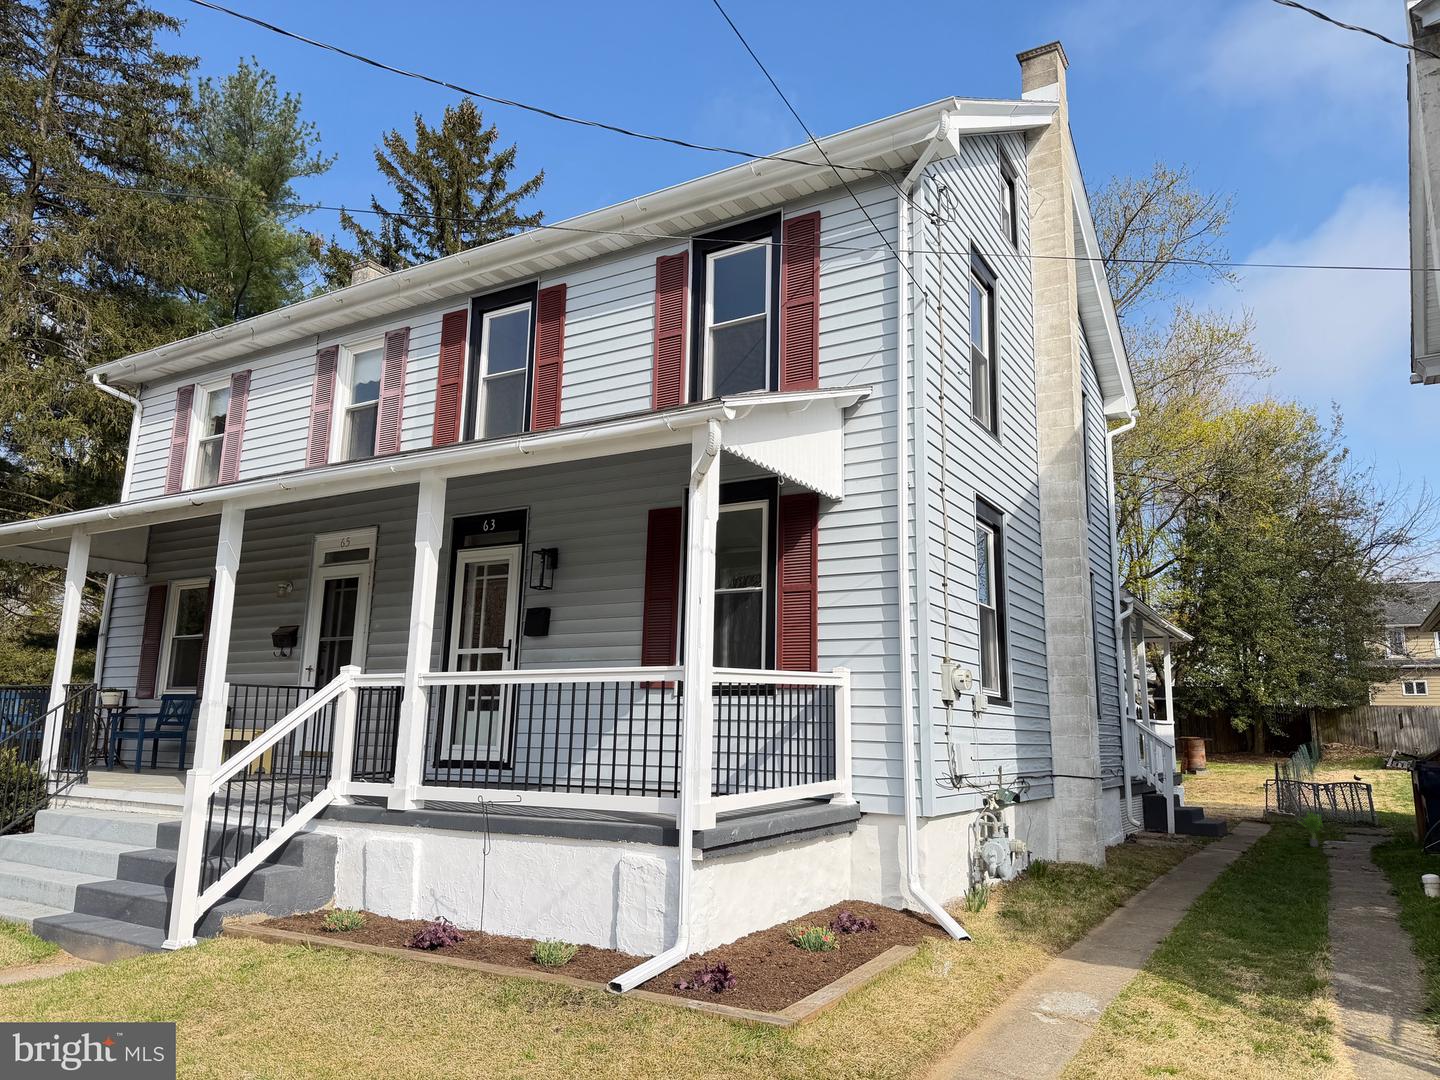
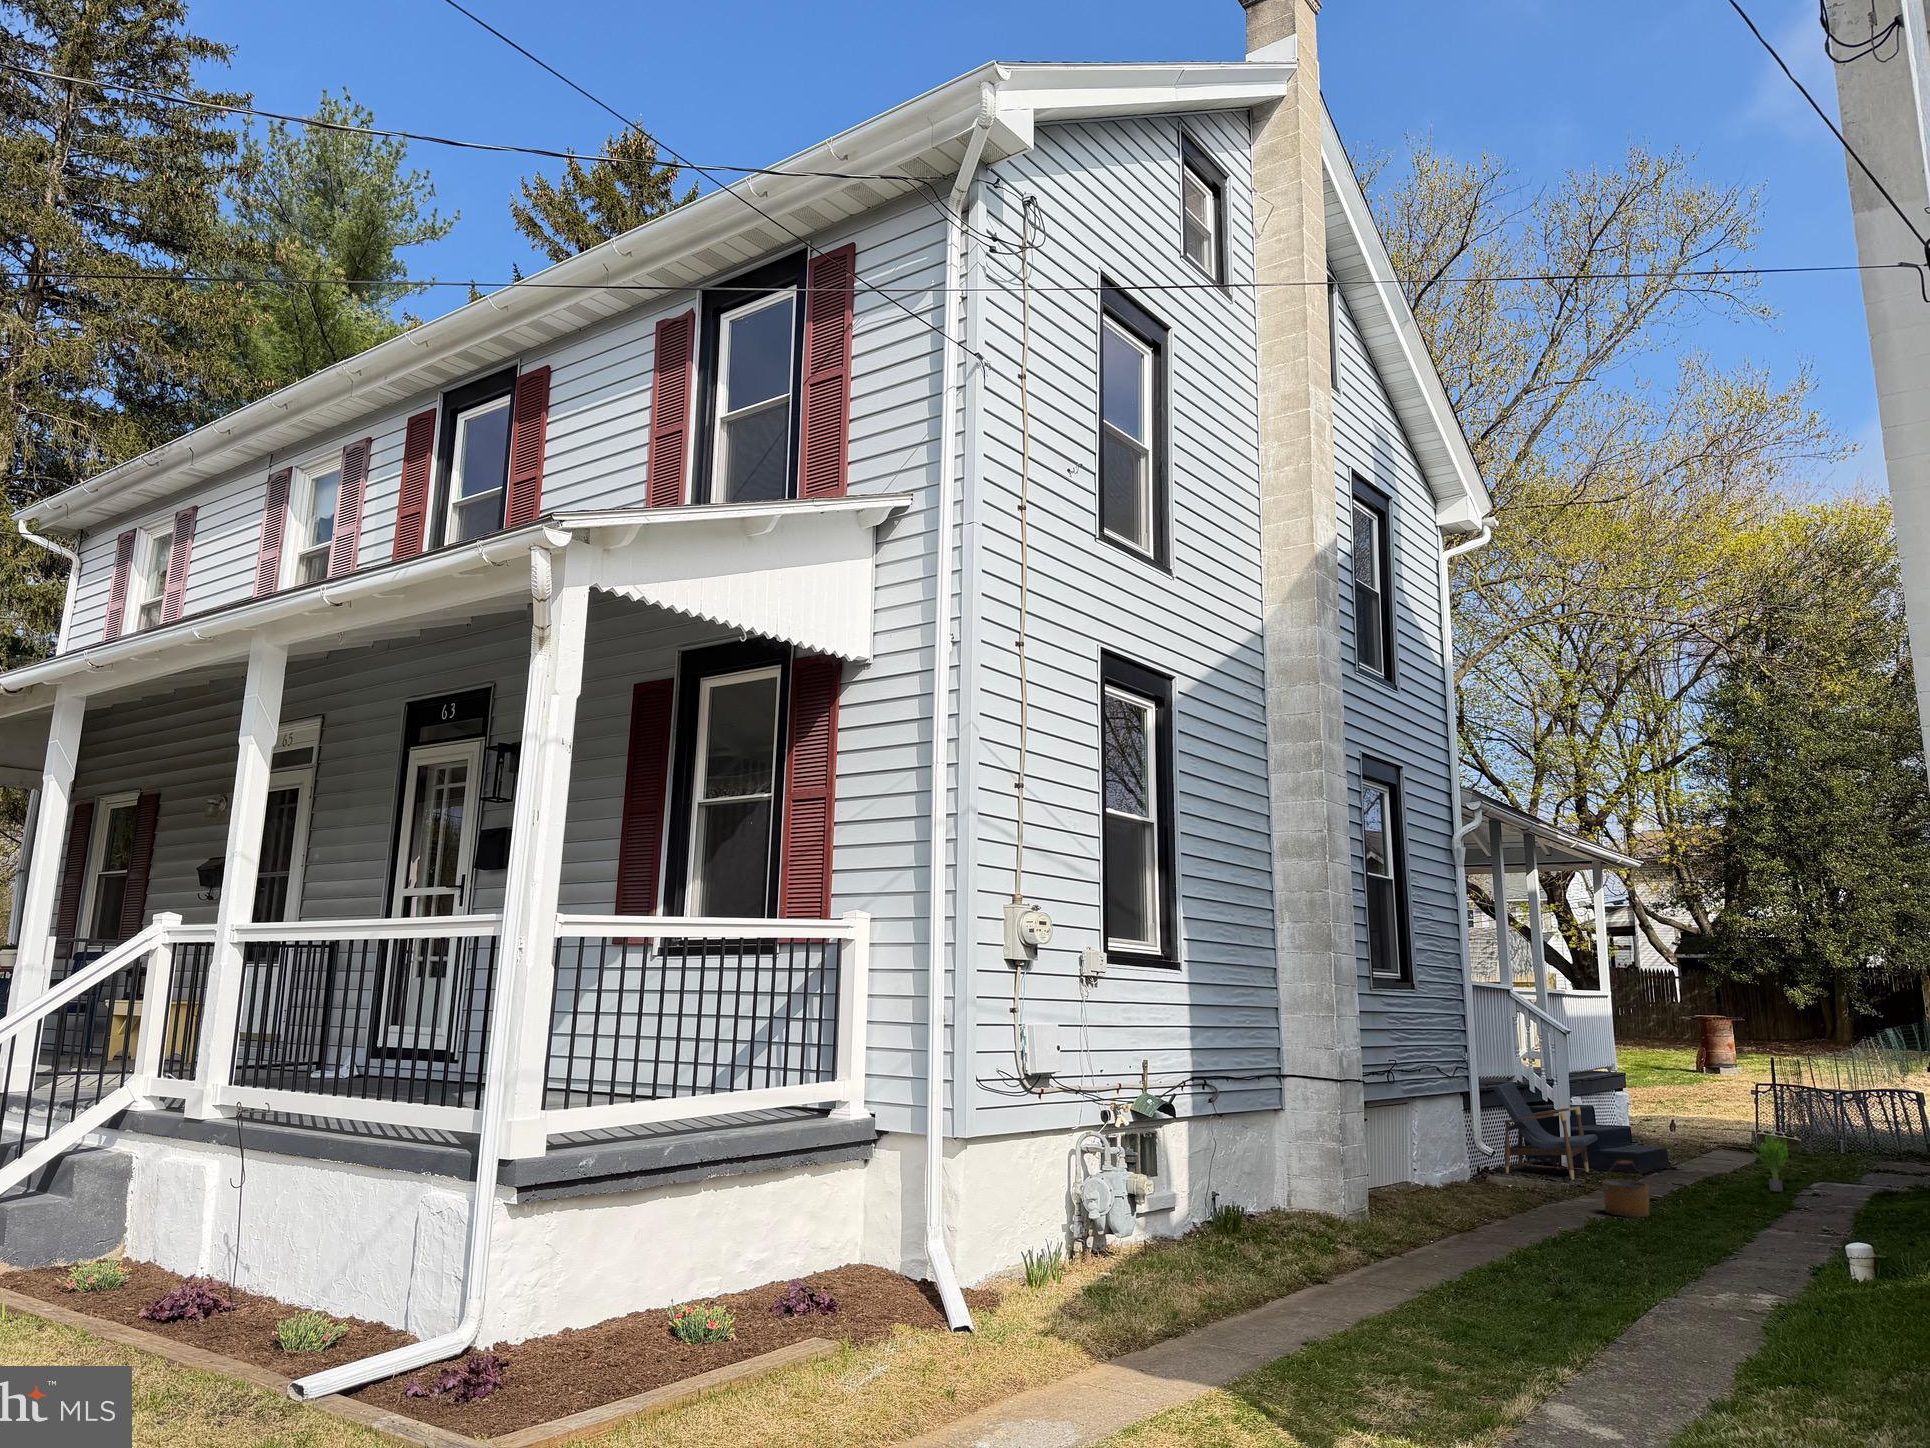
lounge chair: none [1136,780,1199,842] -> present [1494,1082,1598,1180]
bucket: none [1228,828,1258,864] -> present [1602,1161,1649,1217]

